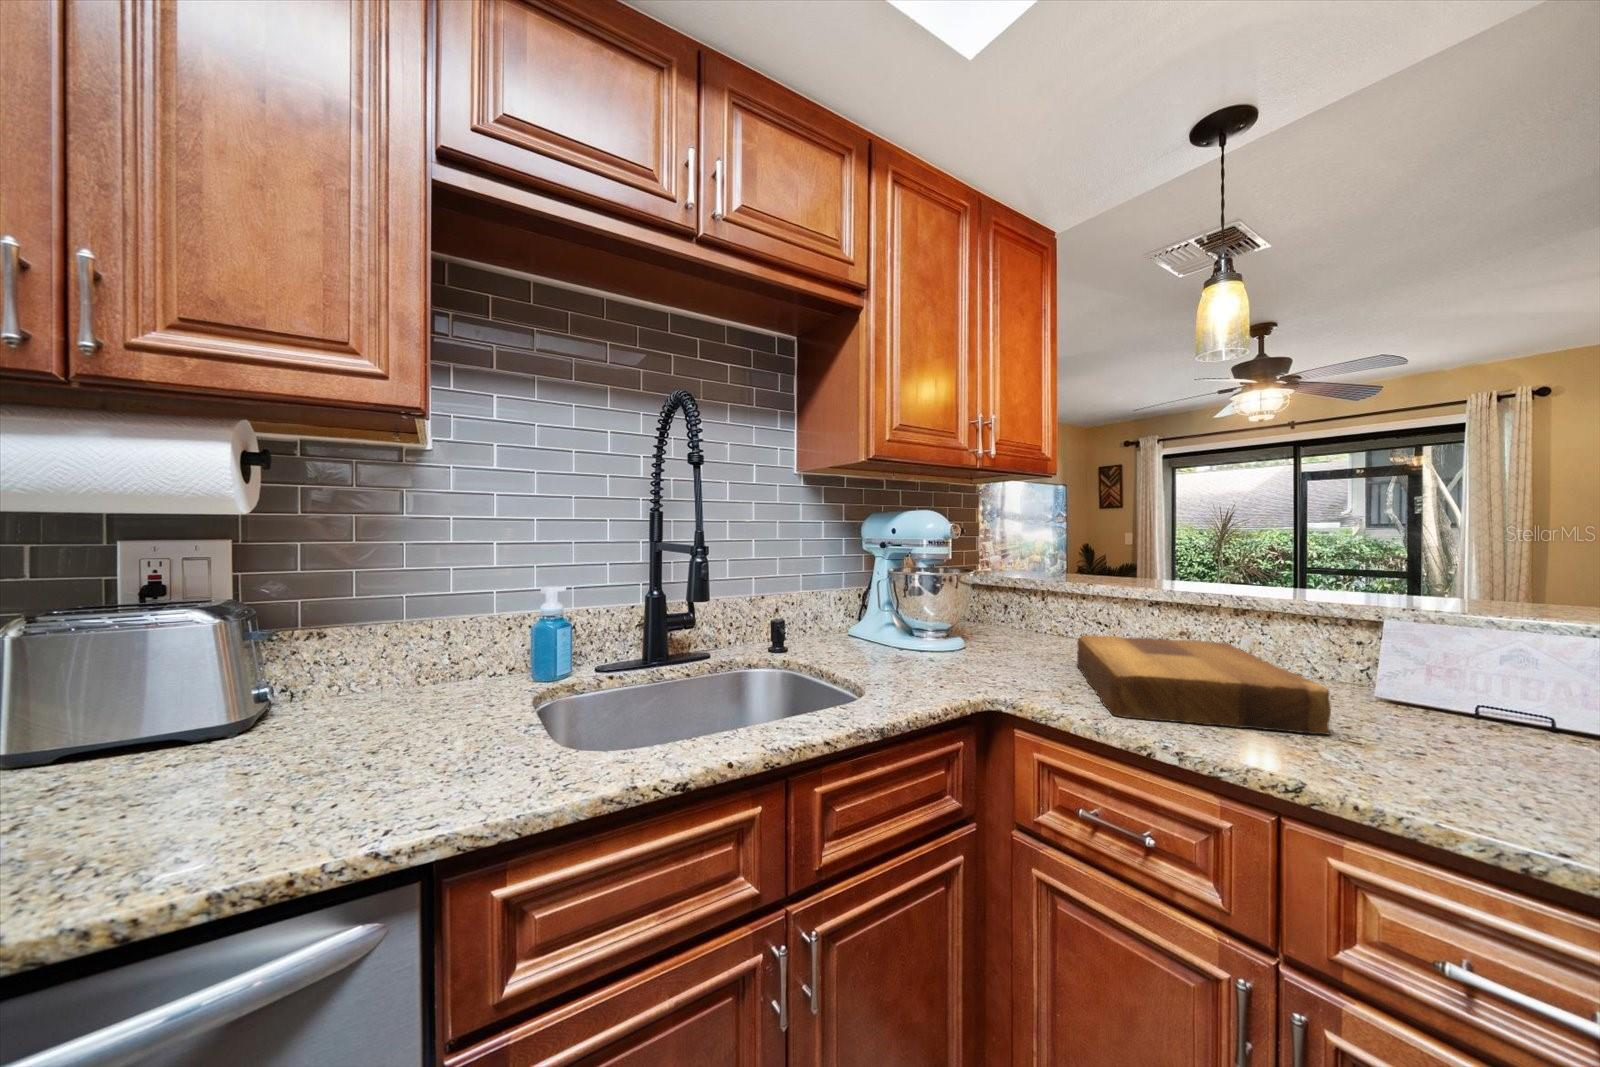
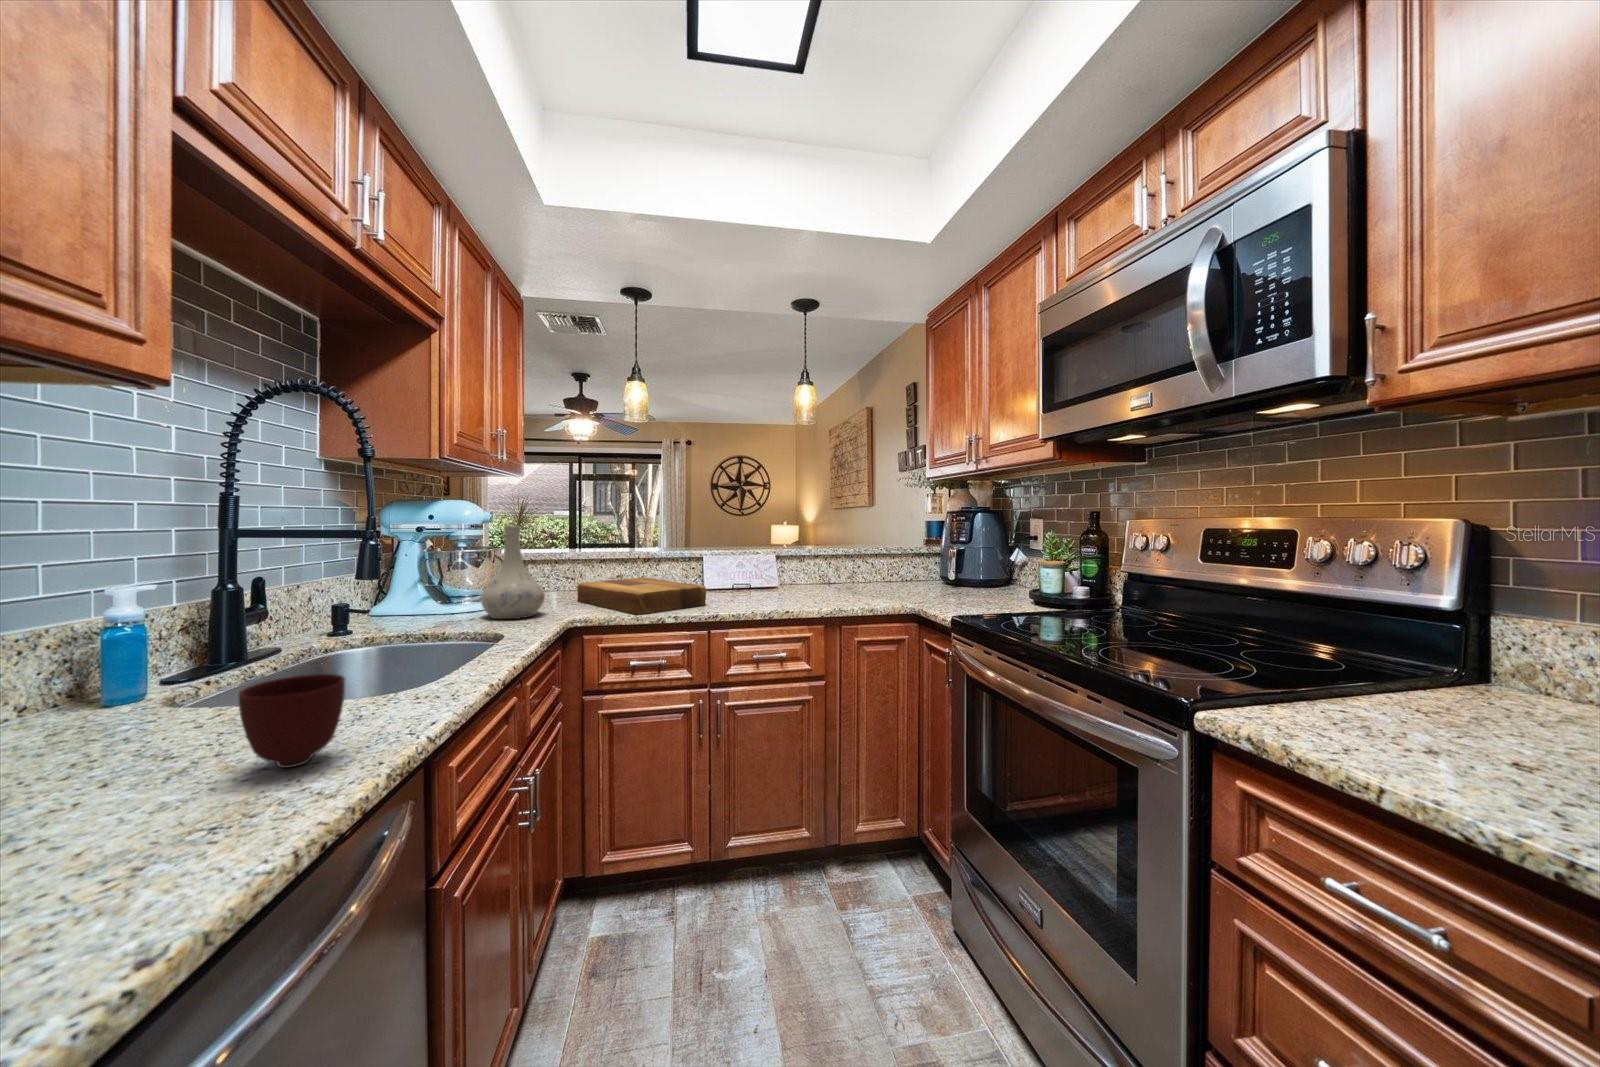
vase: none [904,540,987,675] -> present [481,525,545,619]
mug: none [269,698,417,806] -> present [239,674,345,768]

